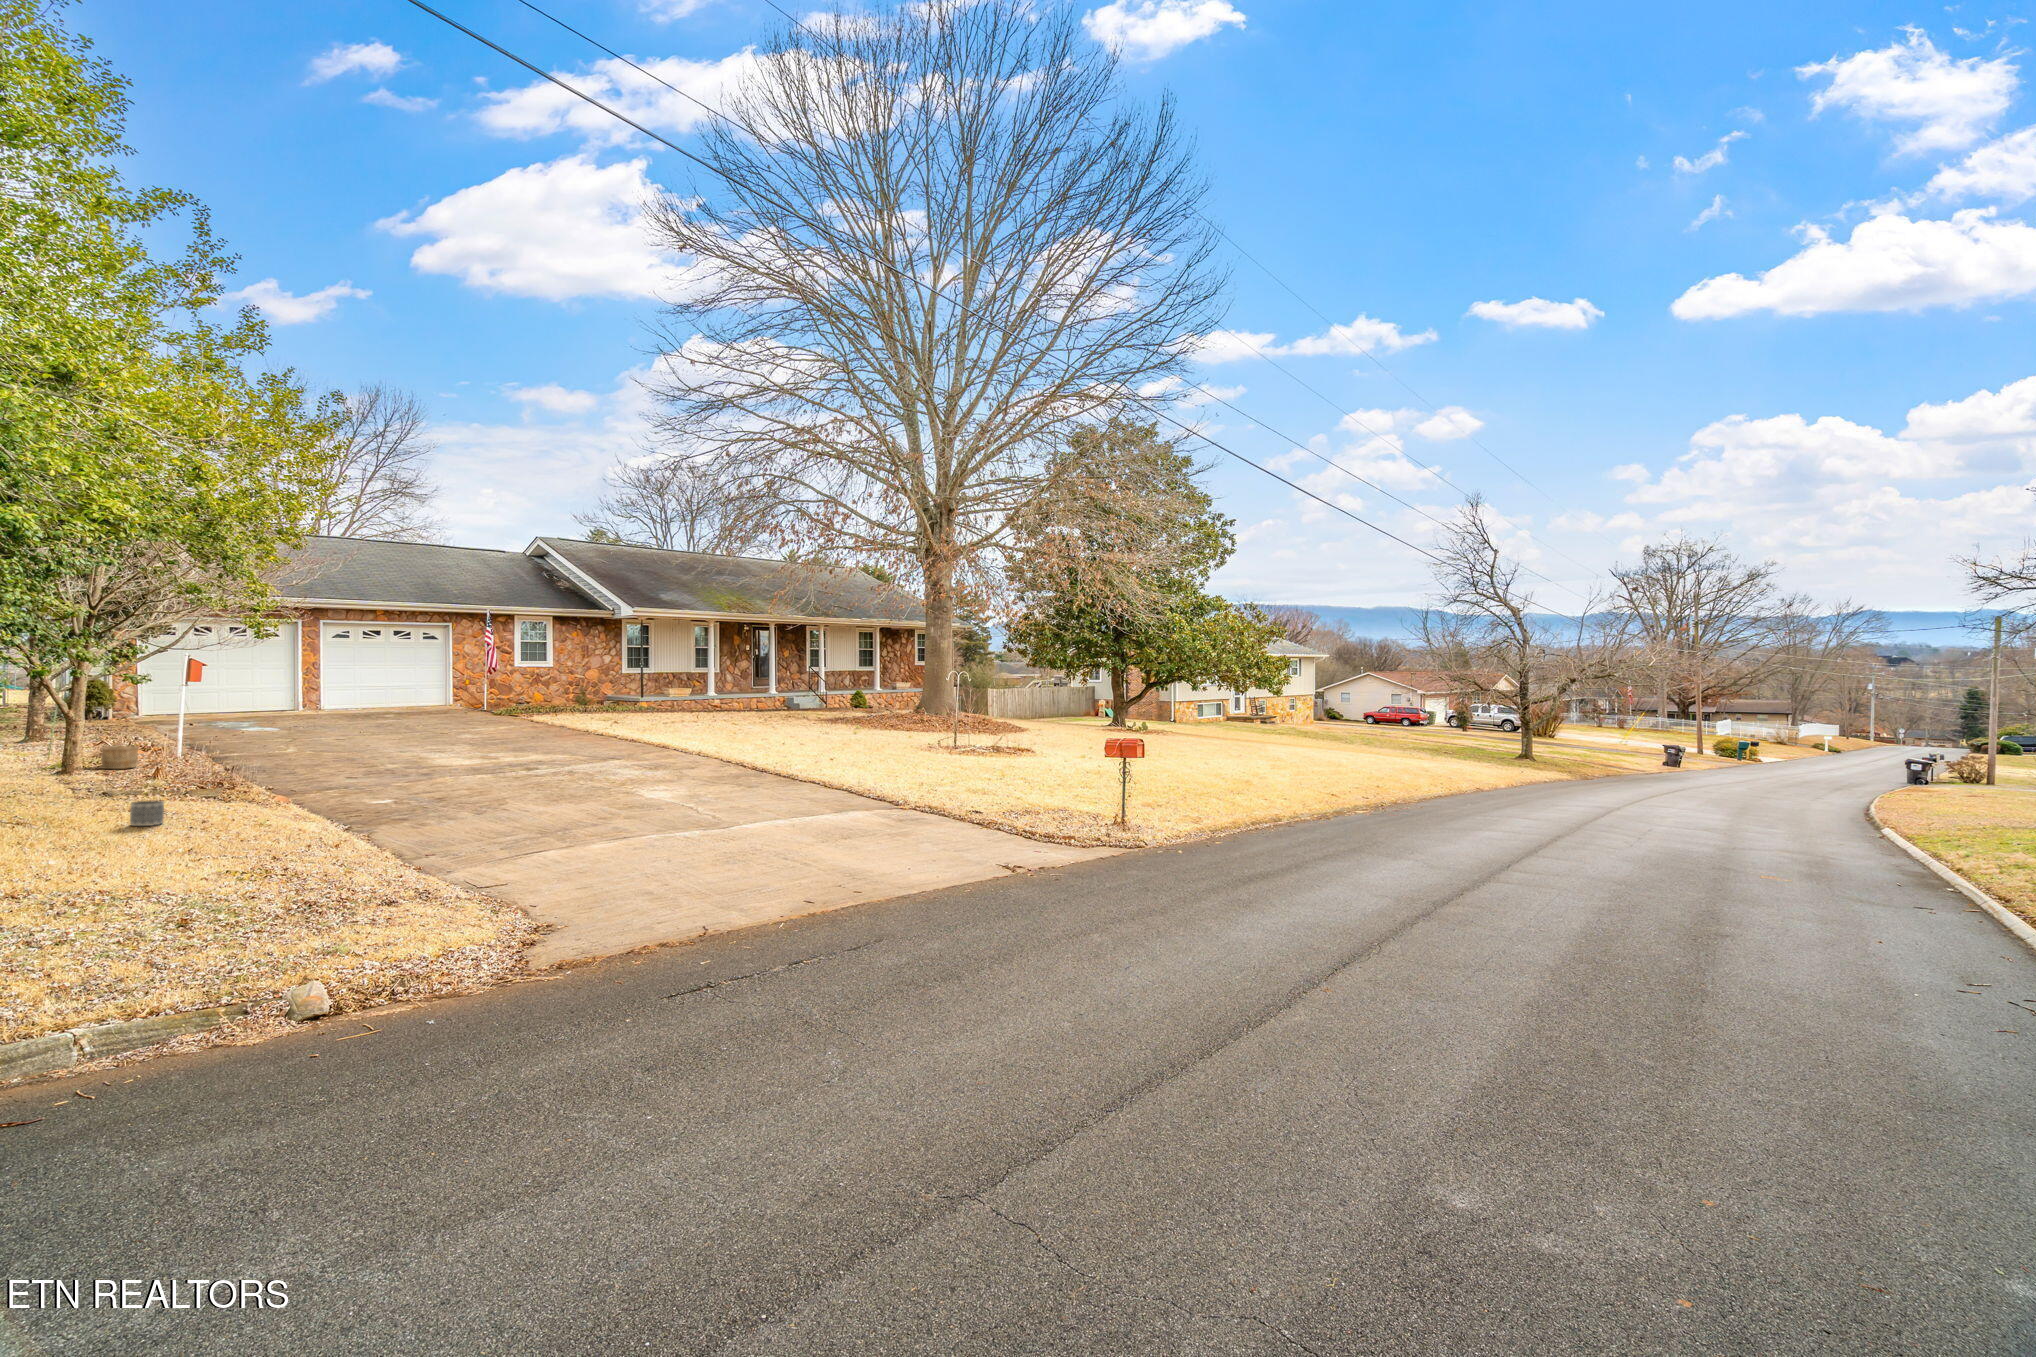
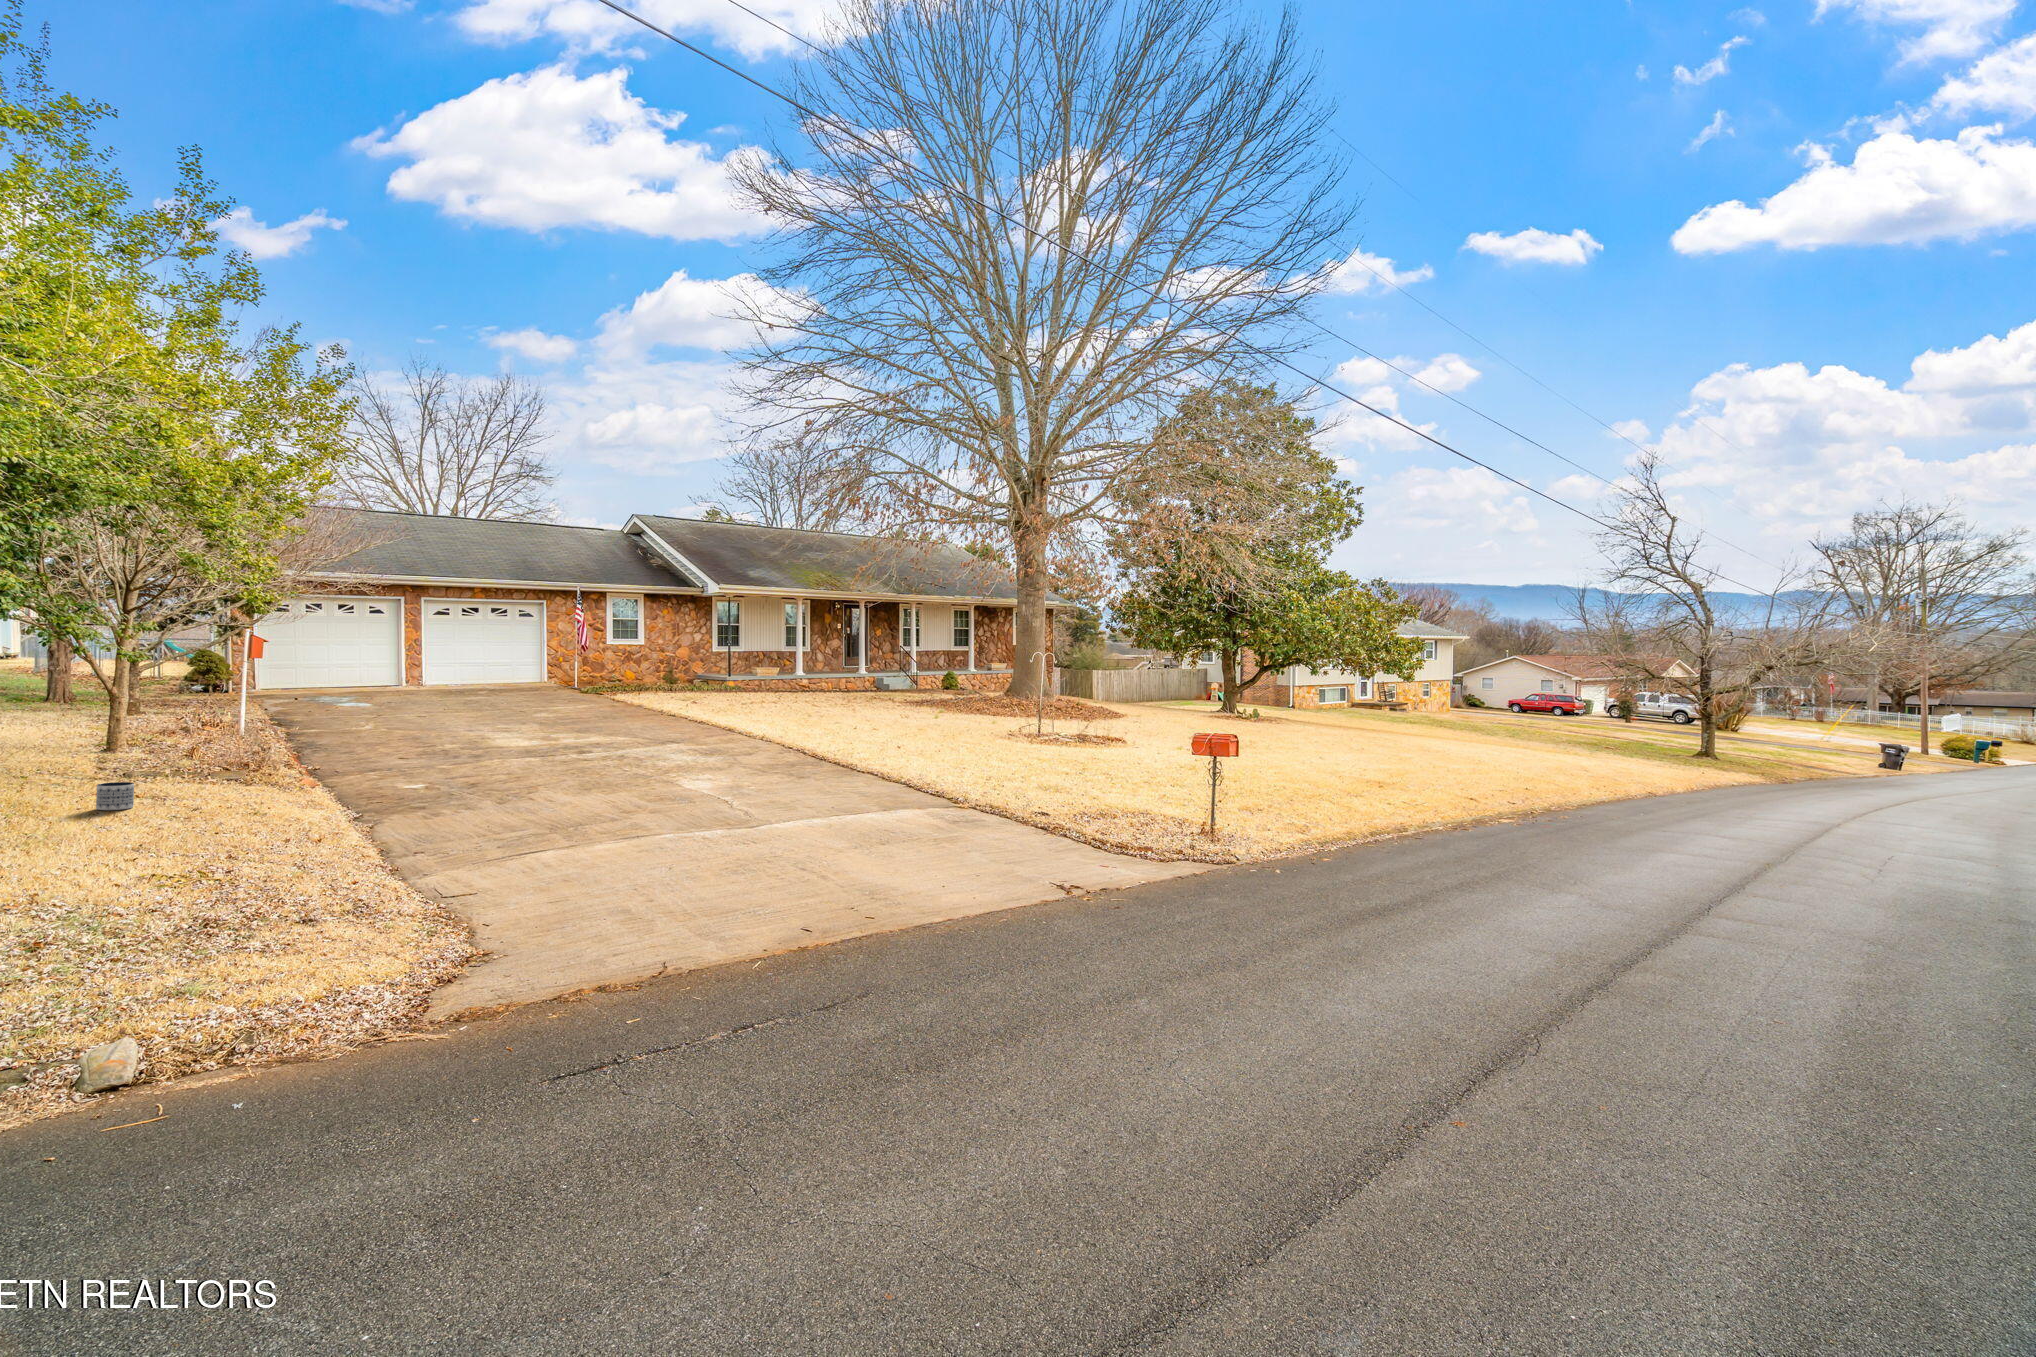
wooden bucket: present [101,745,138,769] -> none [152,719,191,743]

